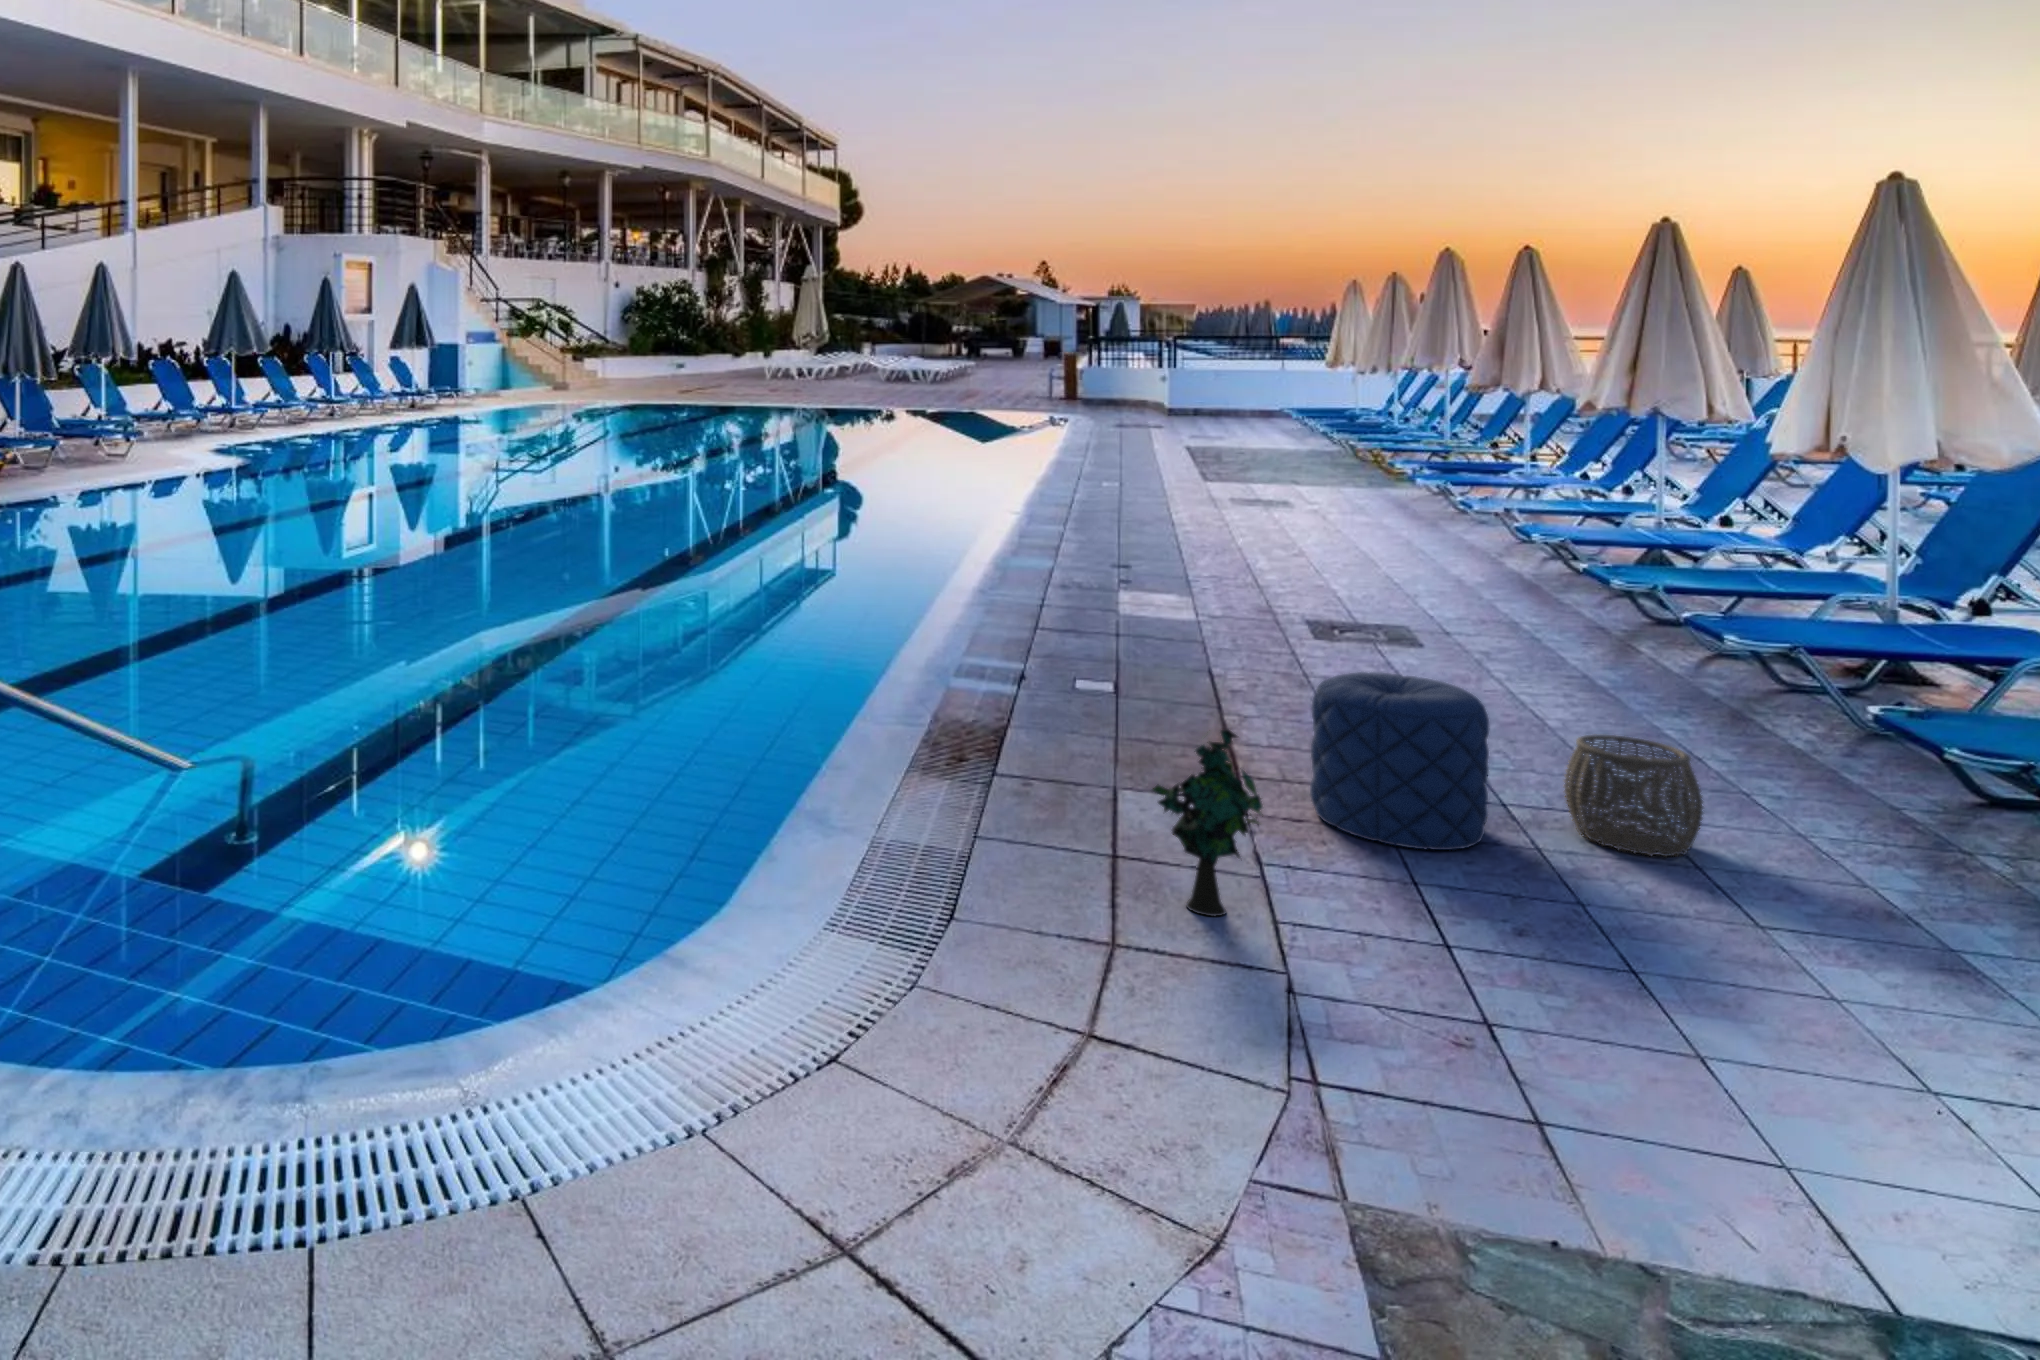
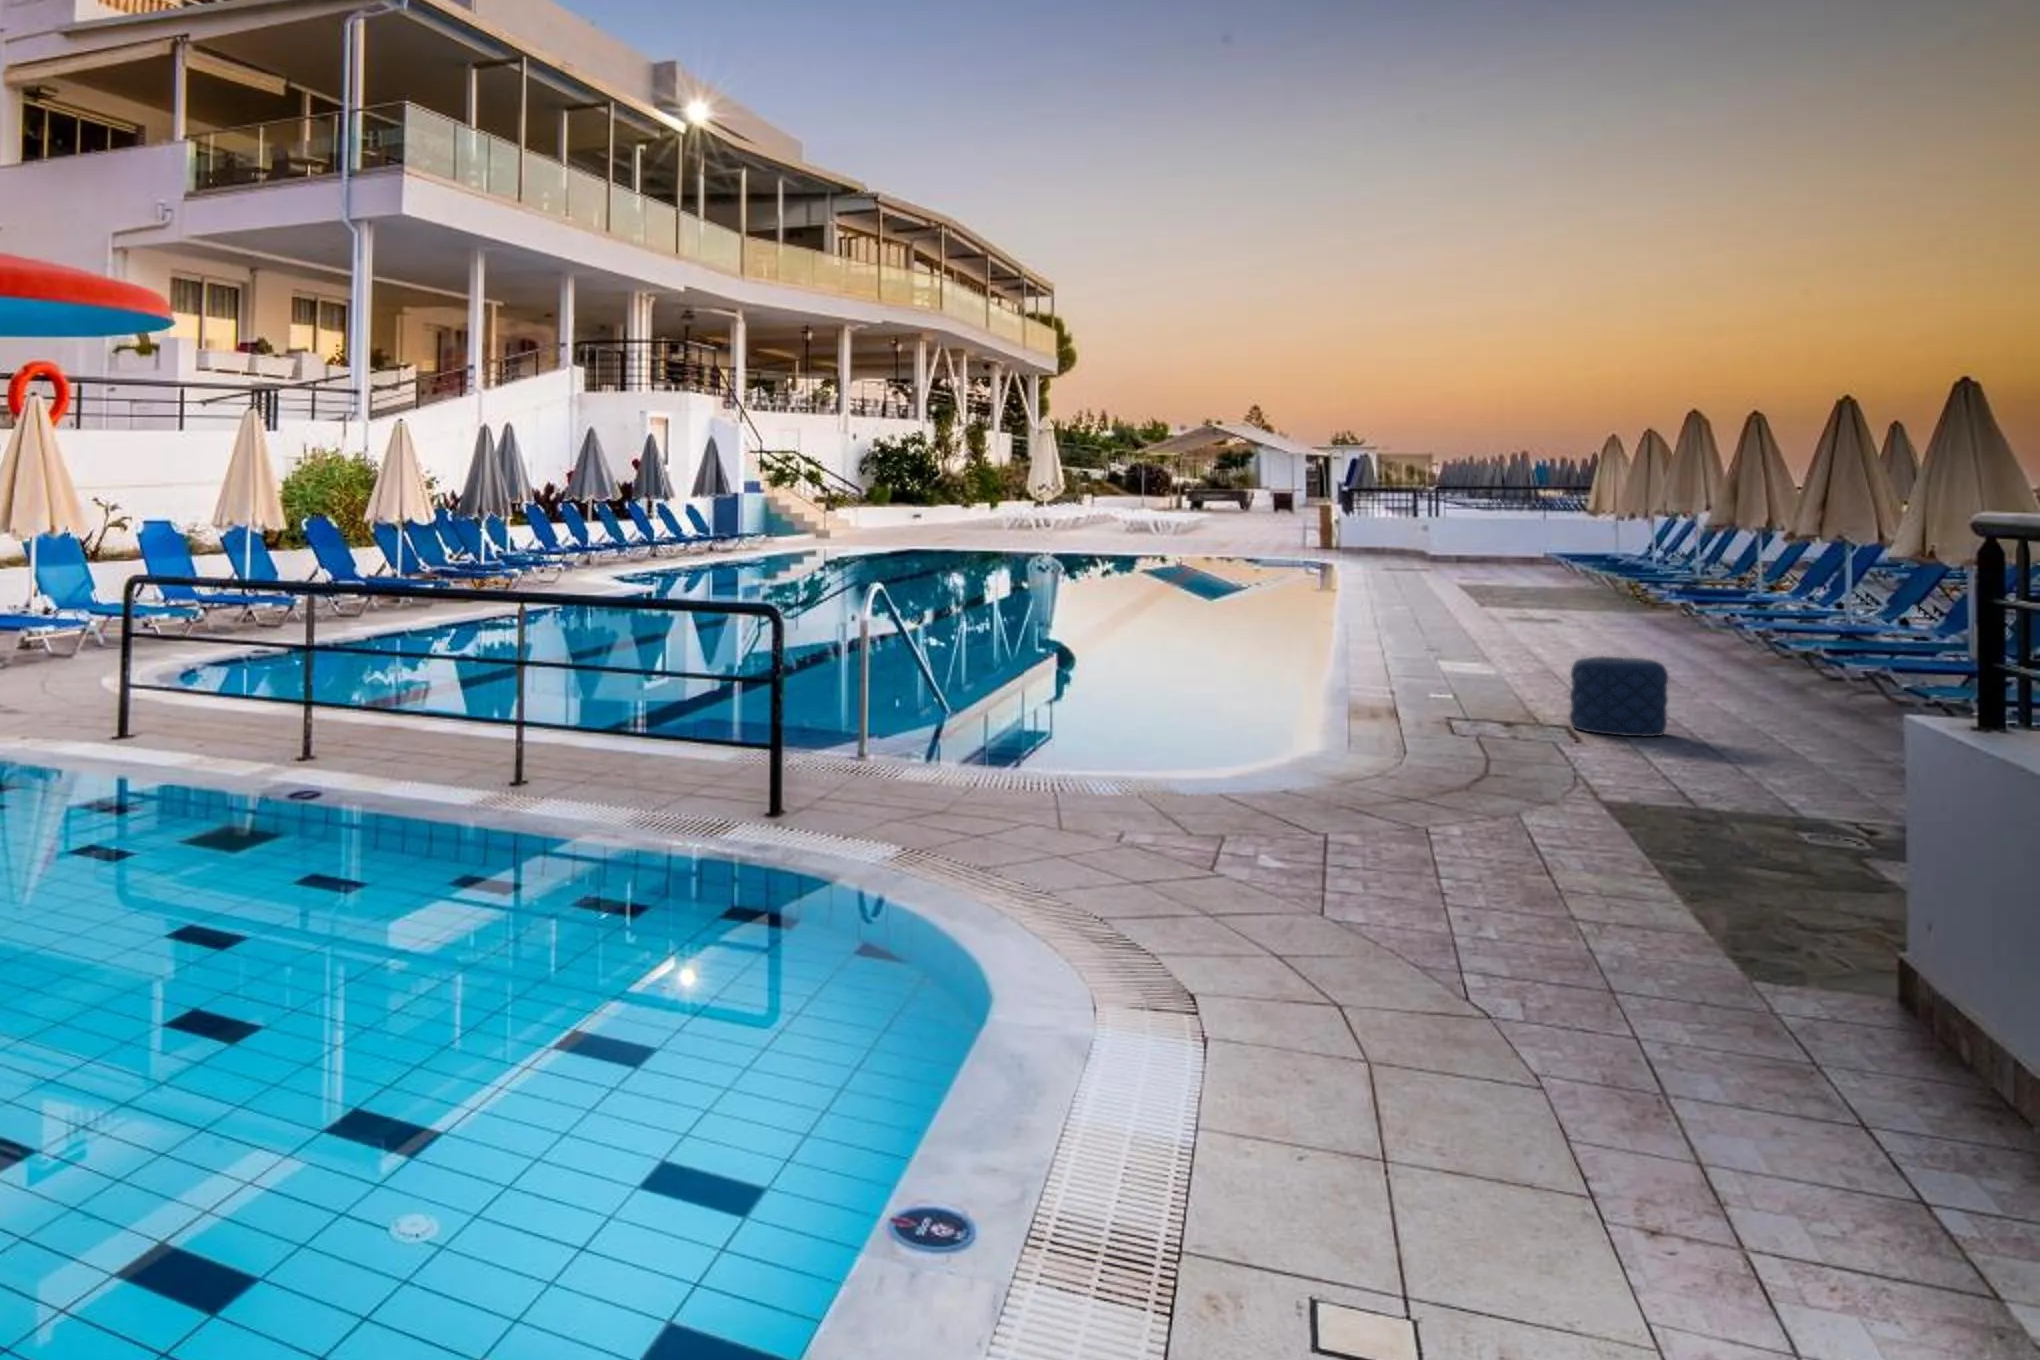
decorative plant: present [1152,730,1263,916] -> none [1489,661,1546,745]
woven basket: present [1563,735,1703,857] -> none [1710,686,1784,740]

